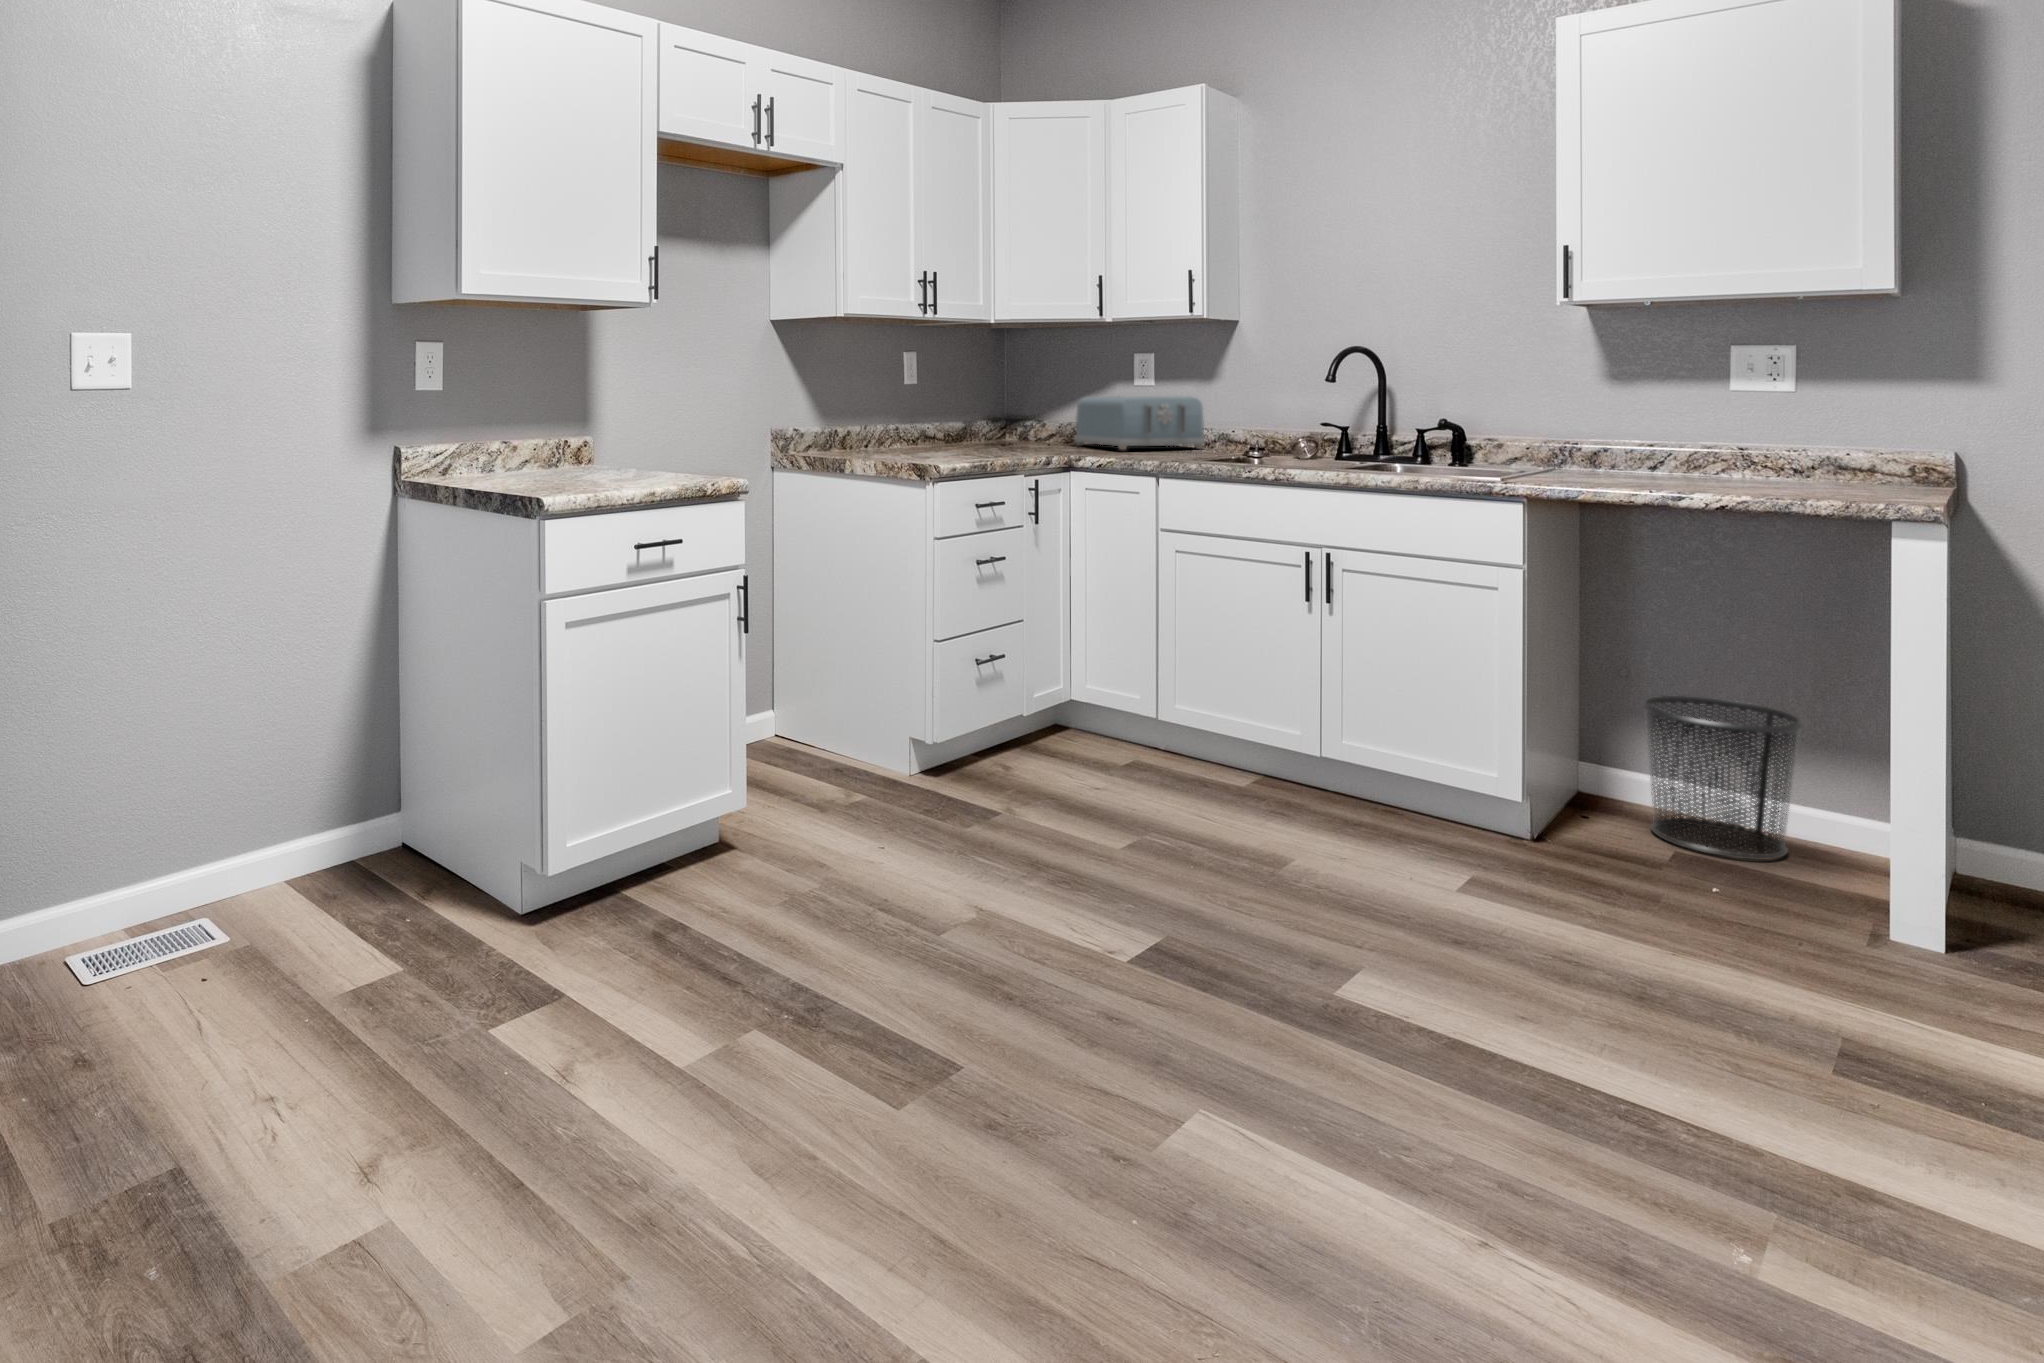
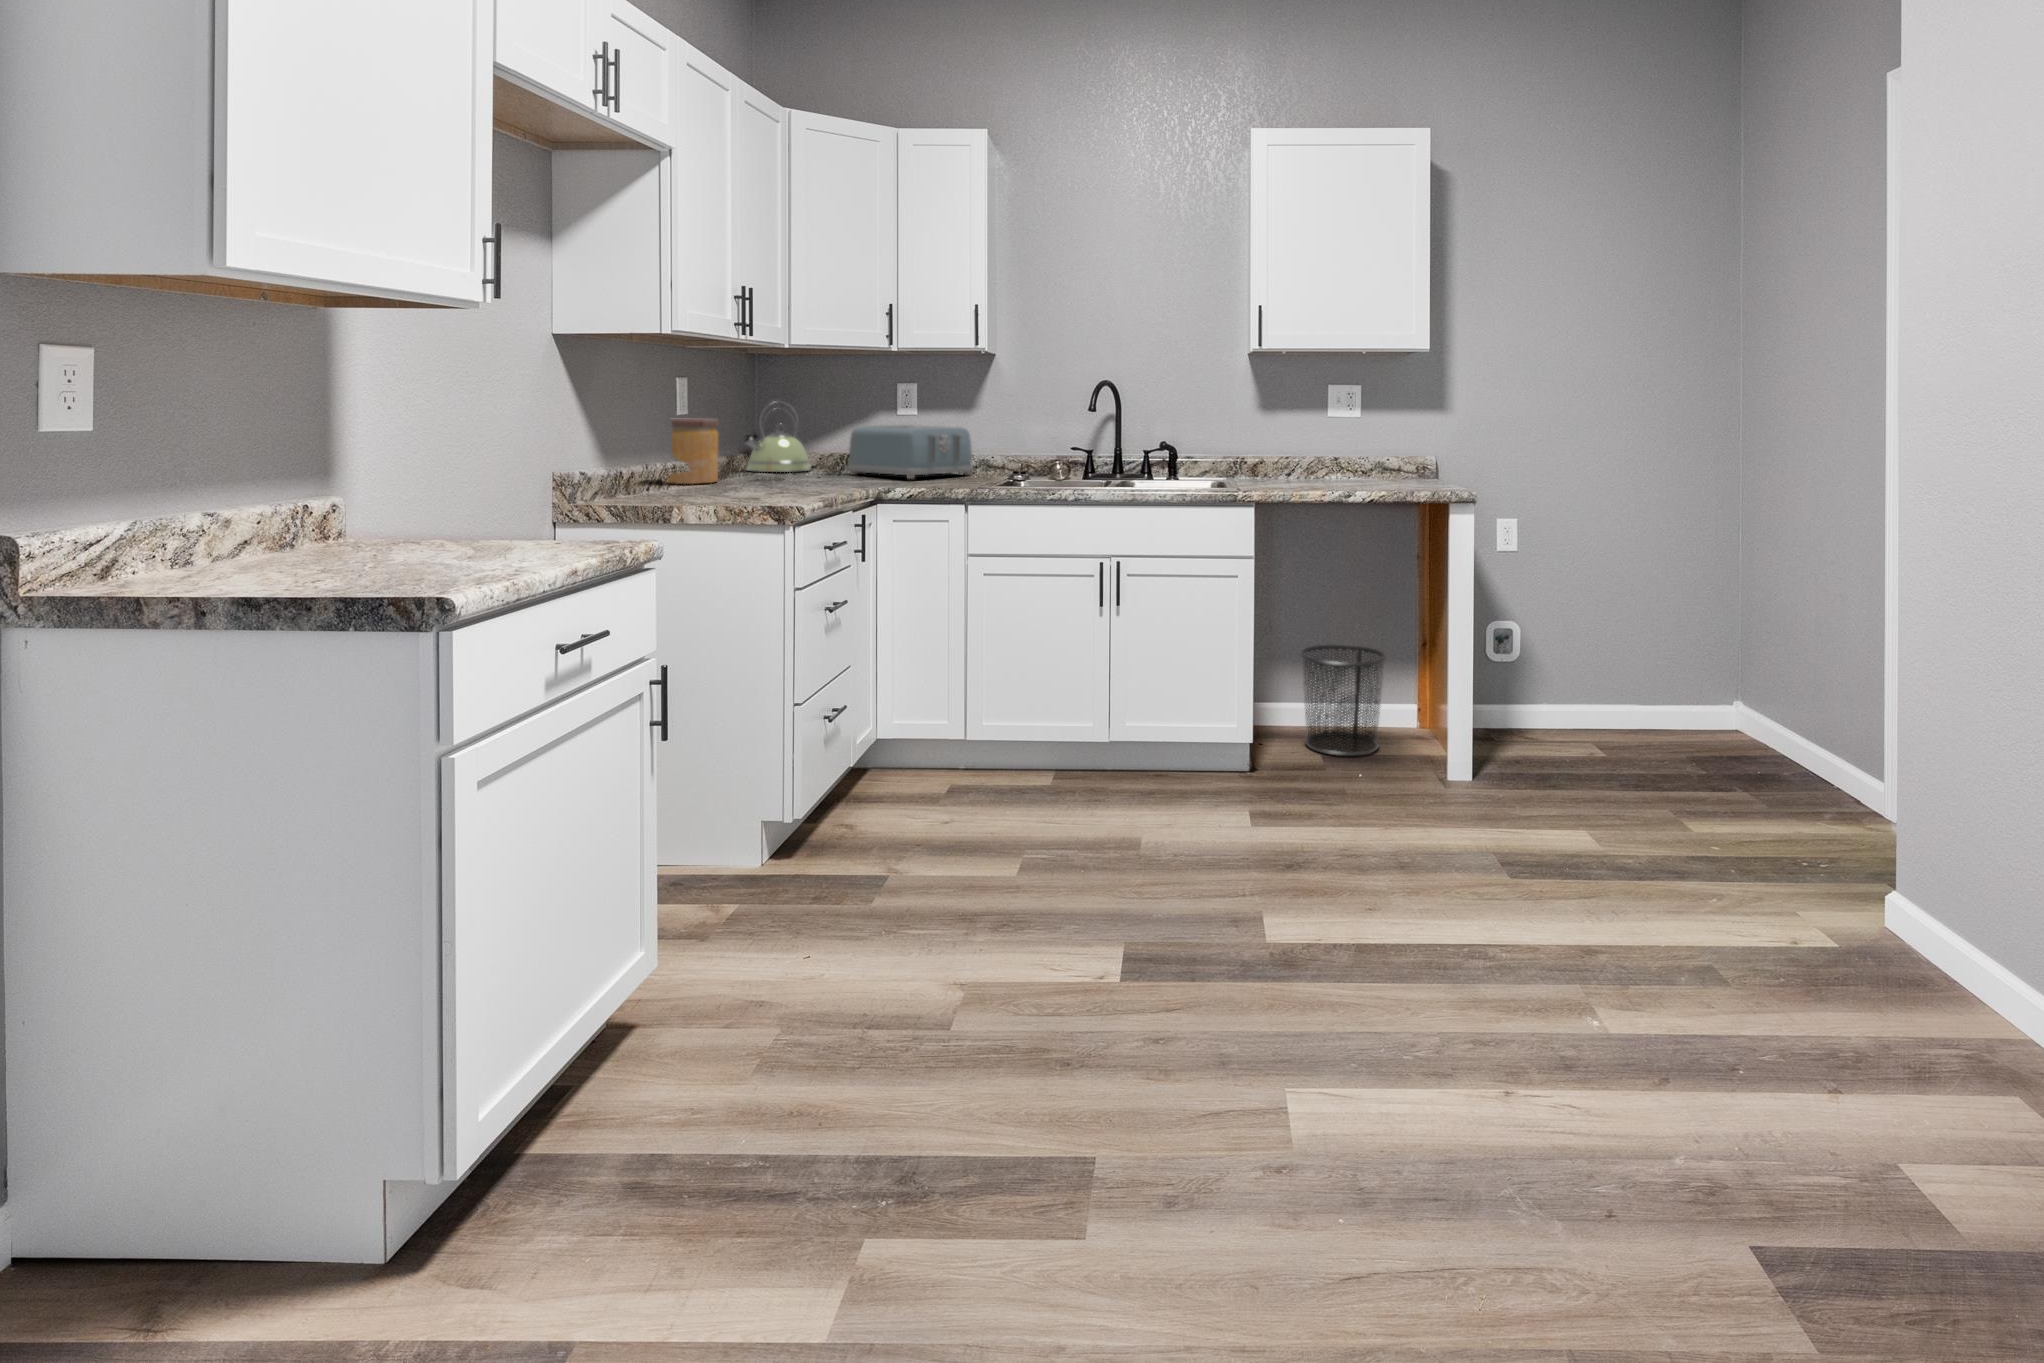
kettle: none [981,374,1050,442] -> present [744,402,810,472]
jar: none [892,391,940,448] -> present [665,418,719,484]

